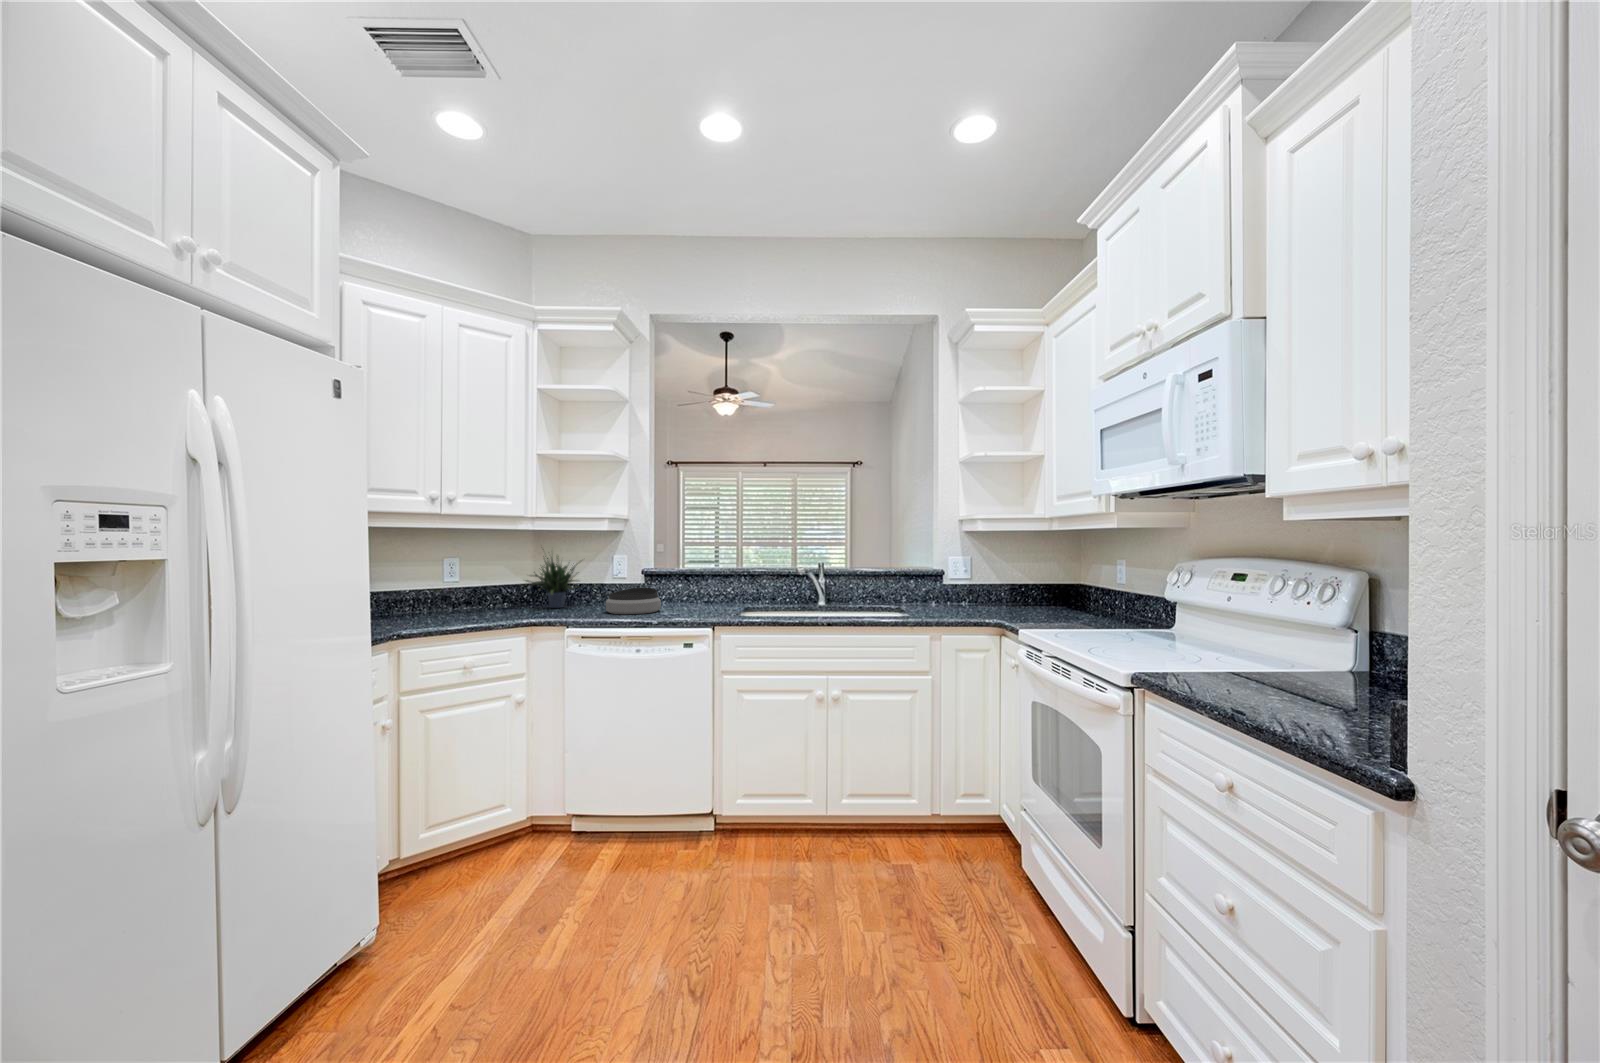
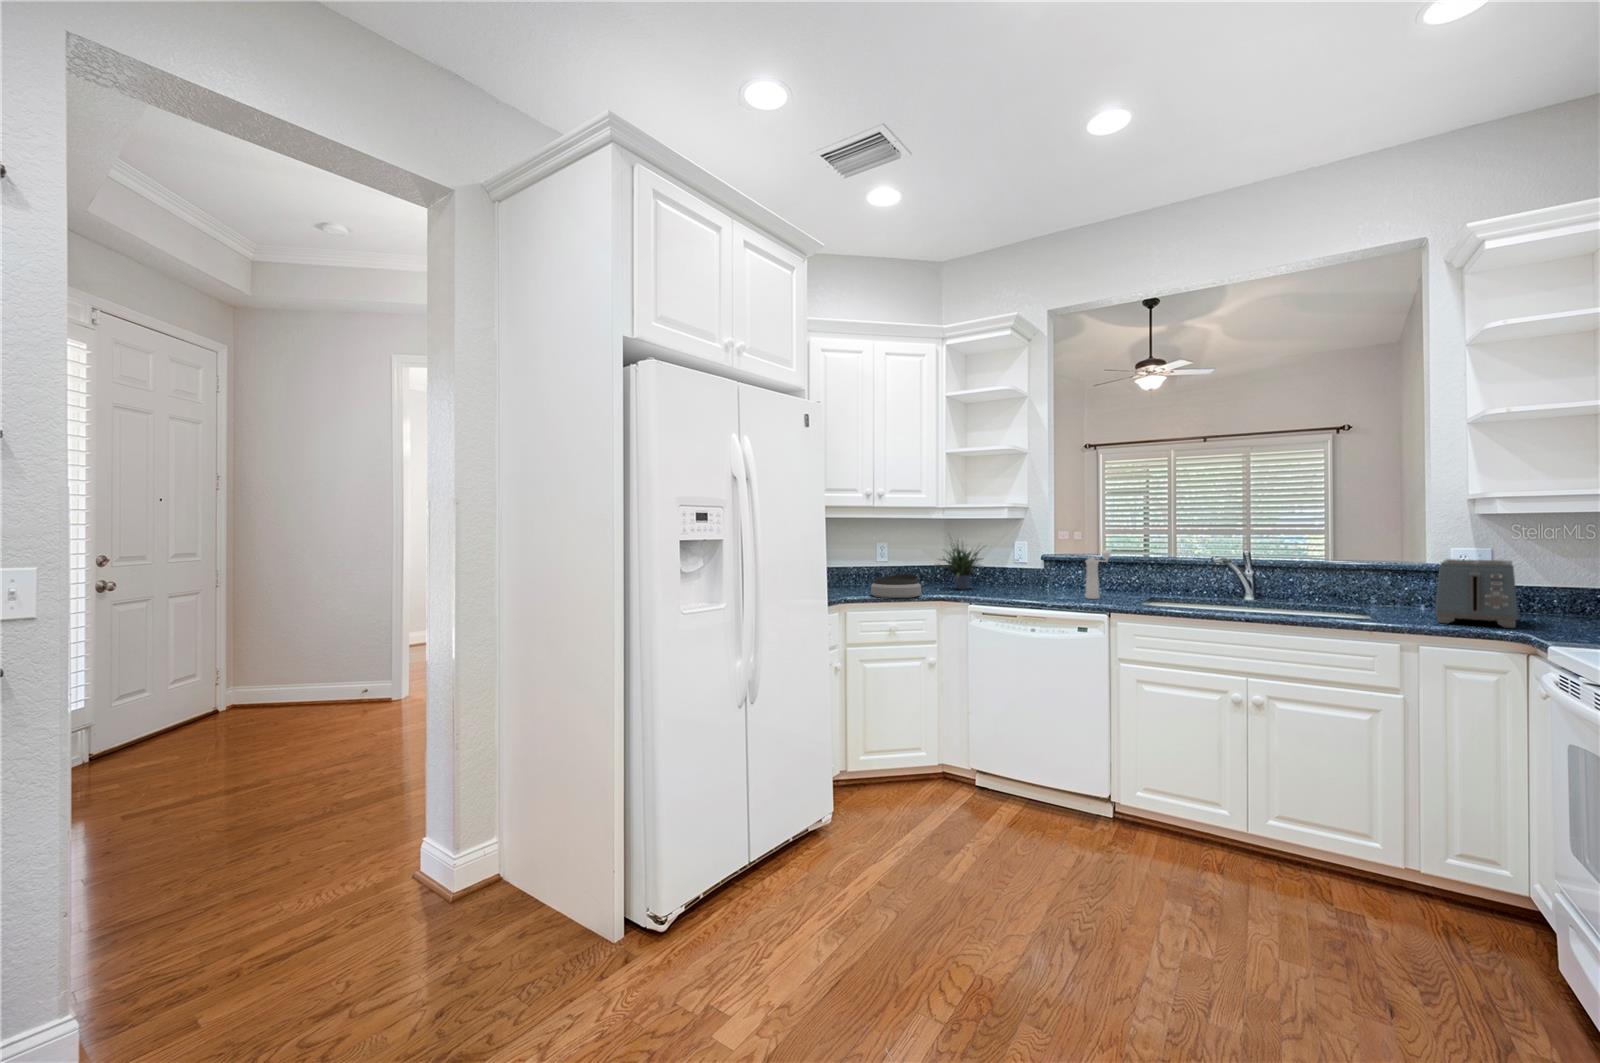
pepper mill: none [687,562,711,611] -> present [1086,550,1111,599]
toaster: none [946,566,996,617] -> present [1435,559,1518,628]
bowl: present [606,588,661,614] -> present [871,574,921,598]

